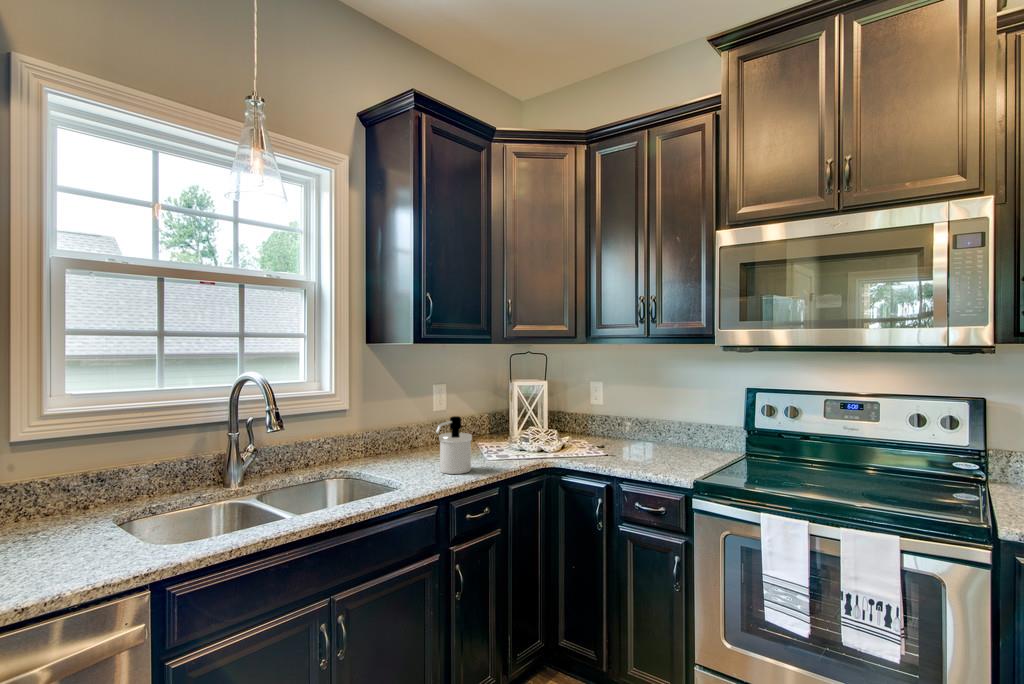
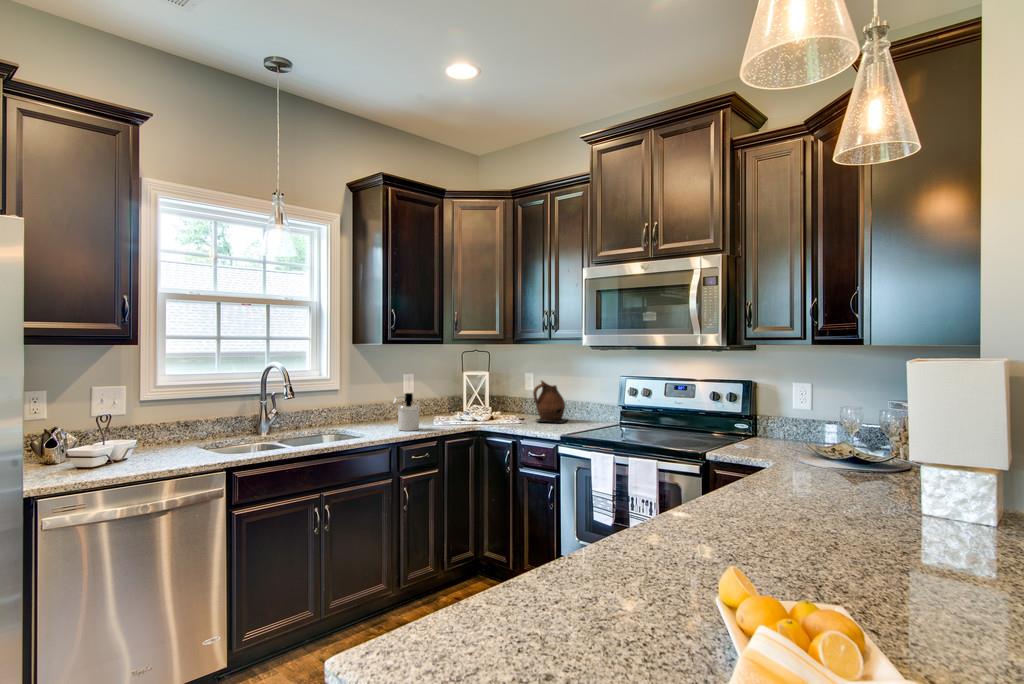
ceramic pitcher: none [622,394,670,456] -> present [533,381,568,423]

